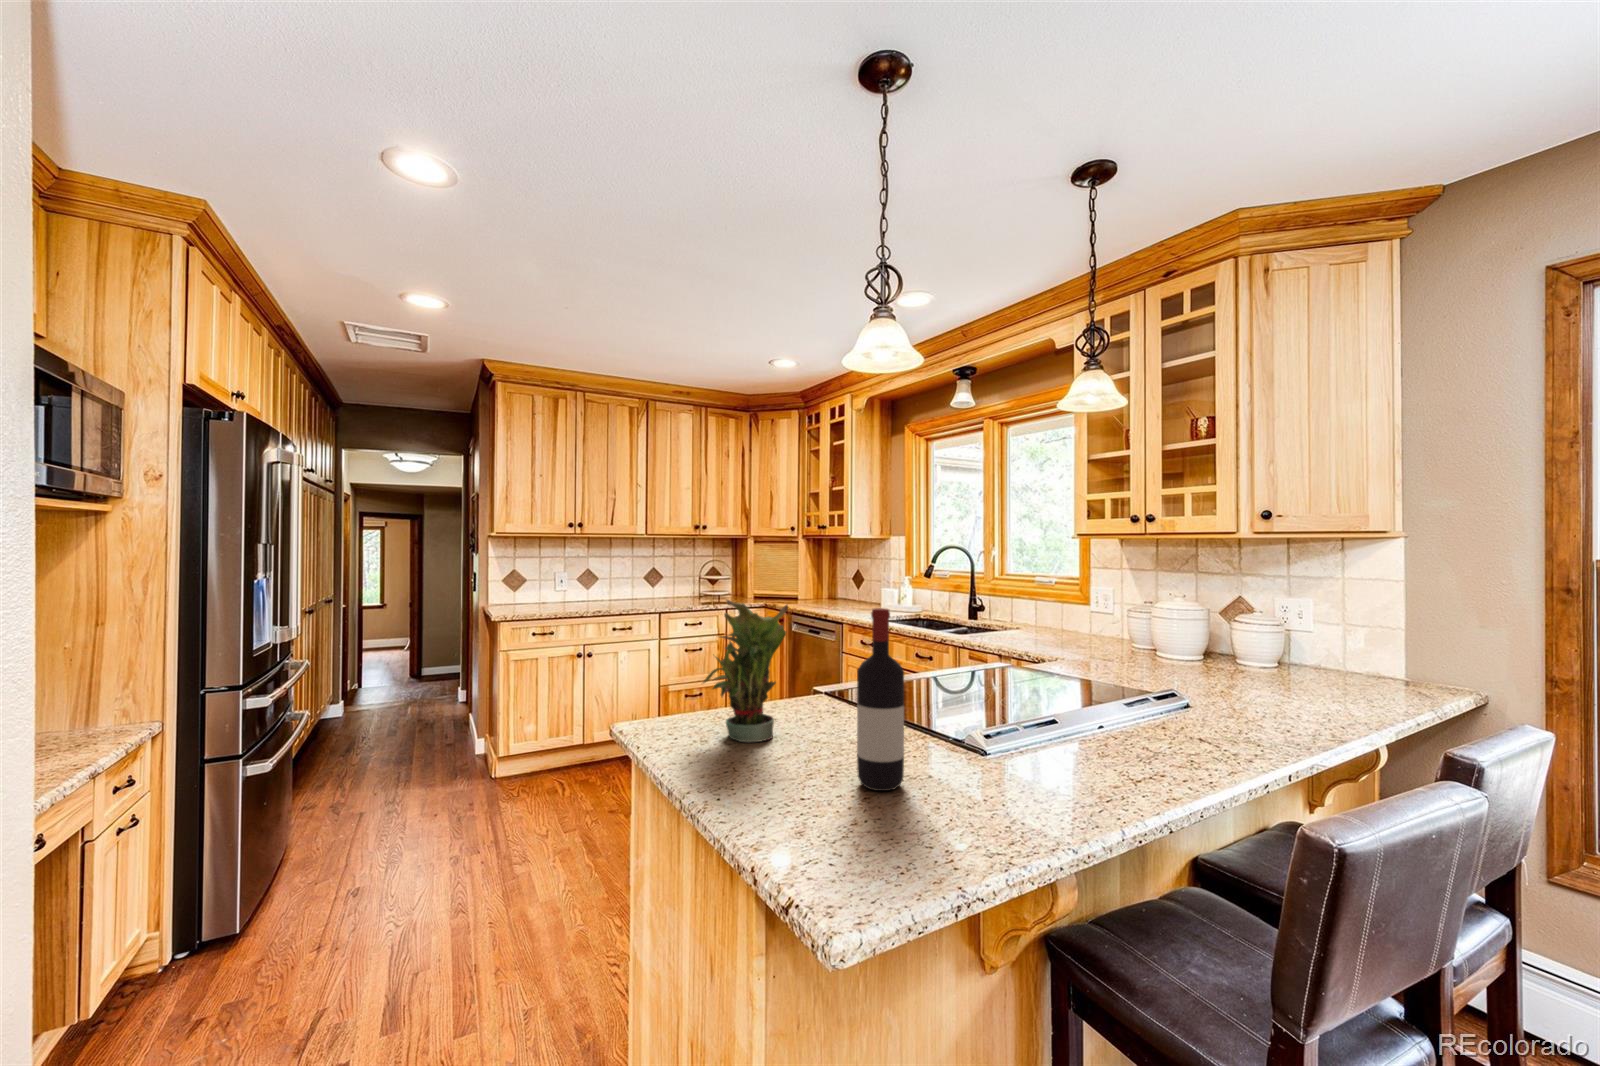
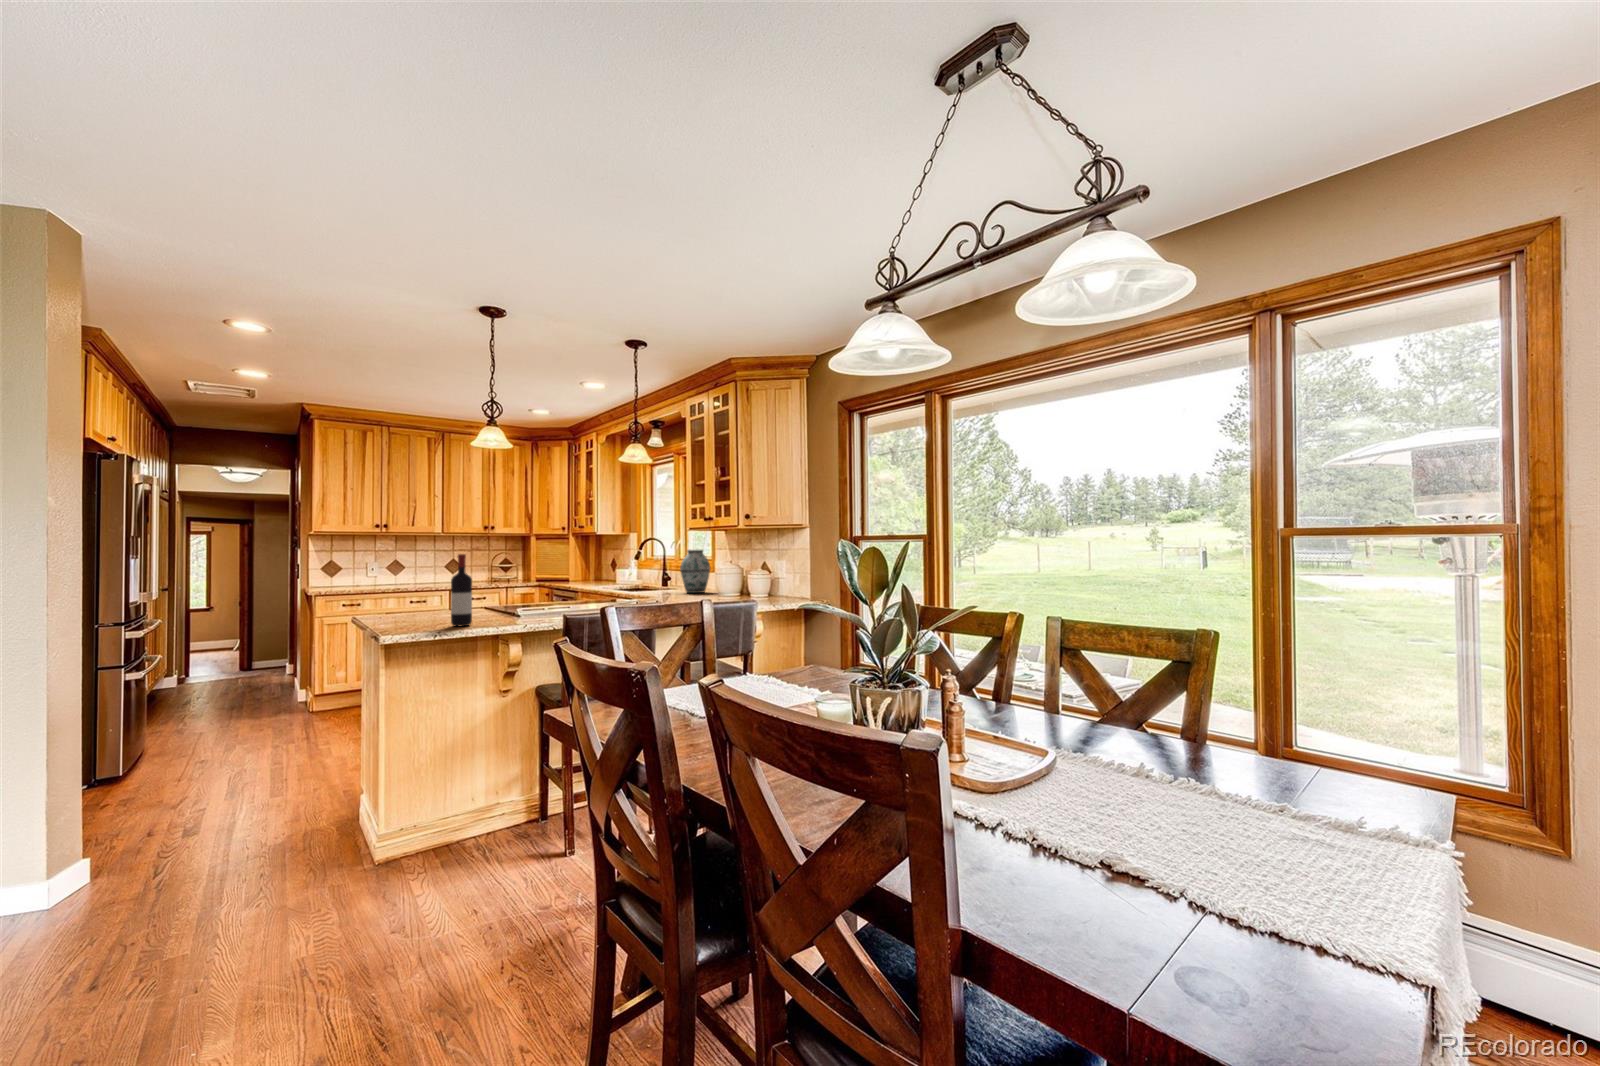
vase: none [1040,568,1093,640] -> present [680,550,710,593]
potted plant: present [703,600,788,742] -> none [400,554,442,621]

